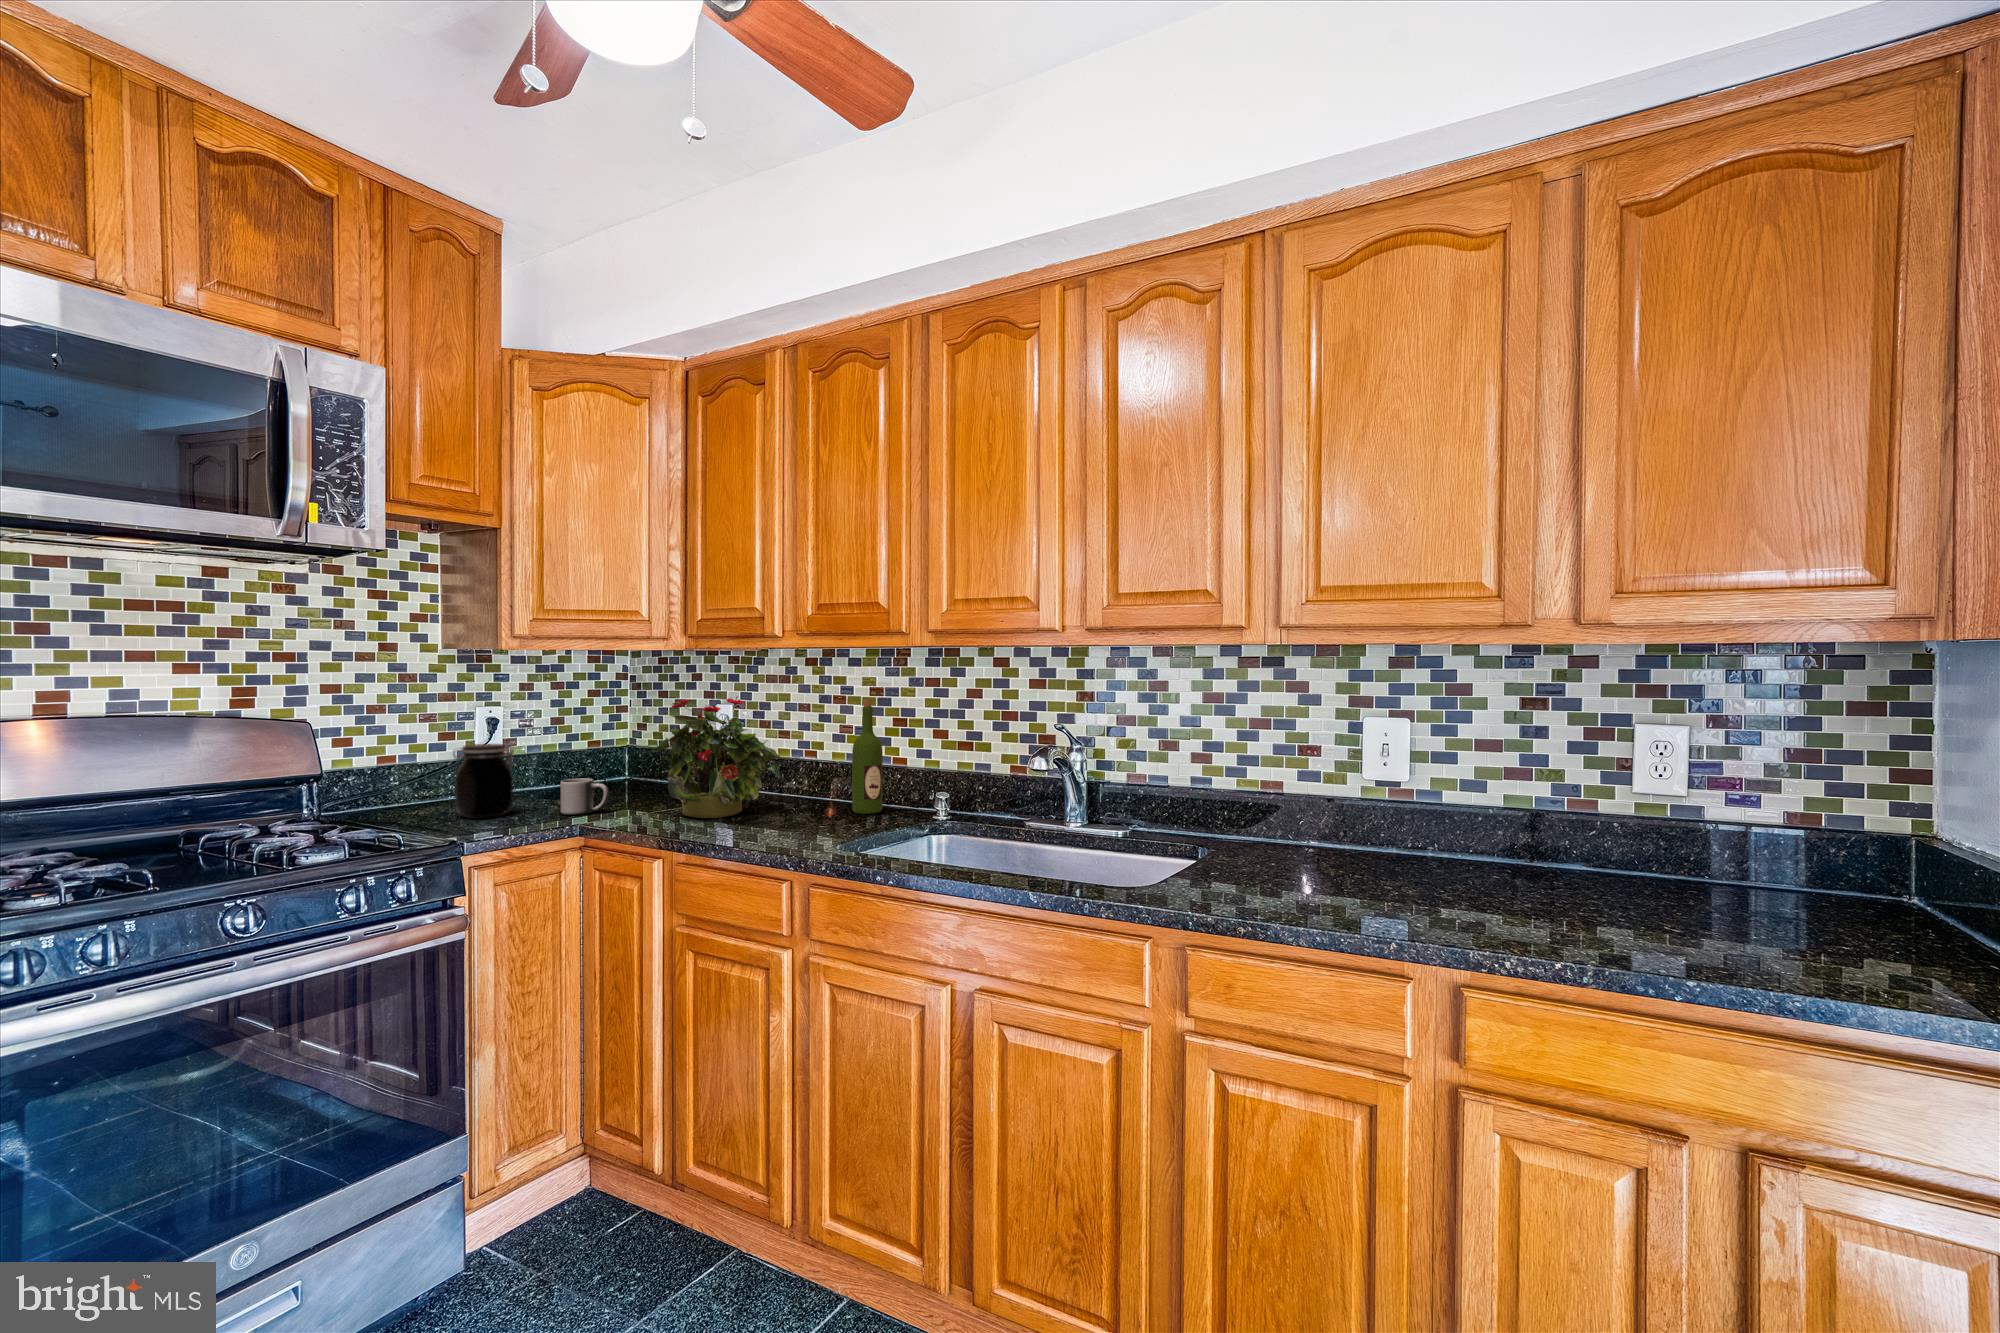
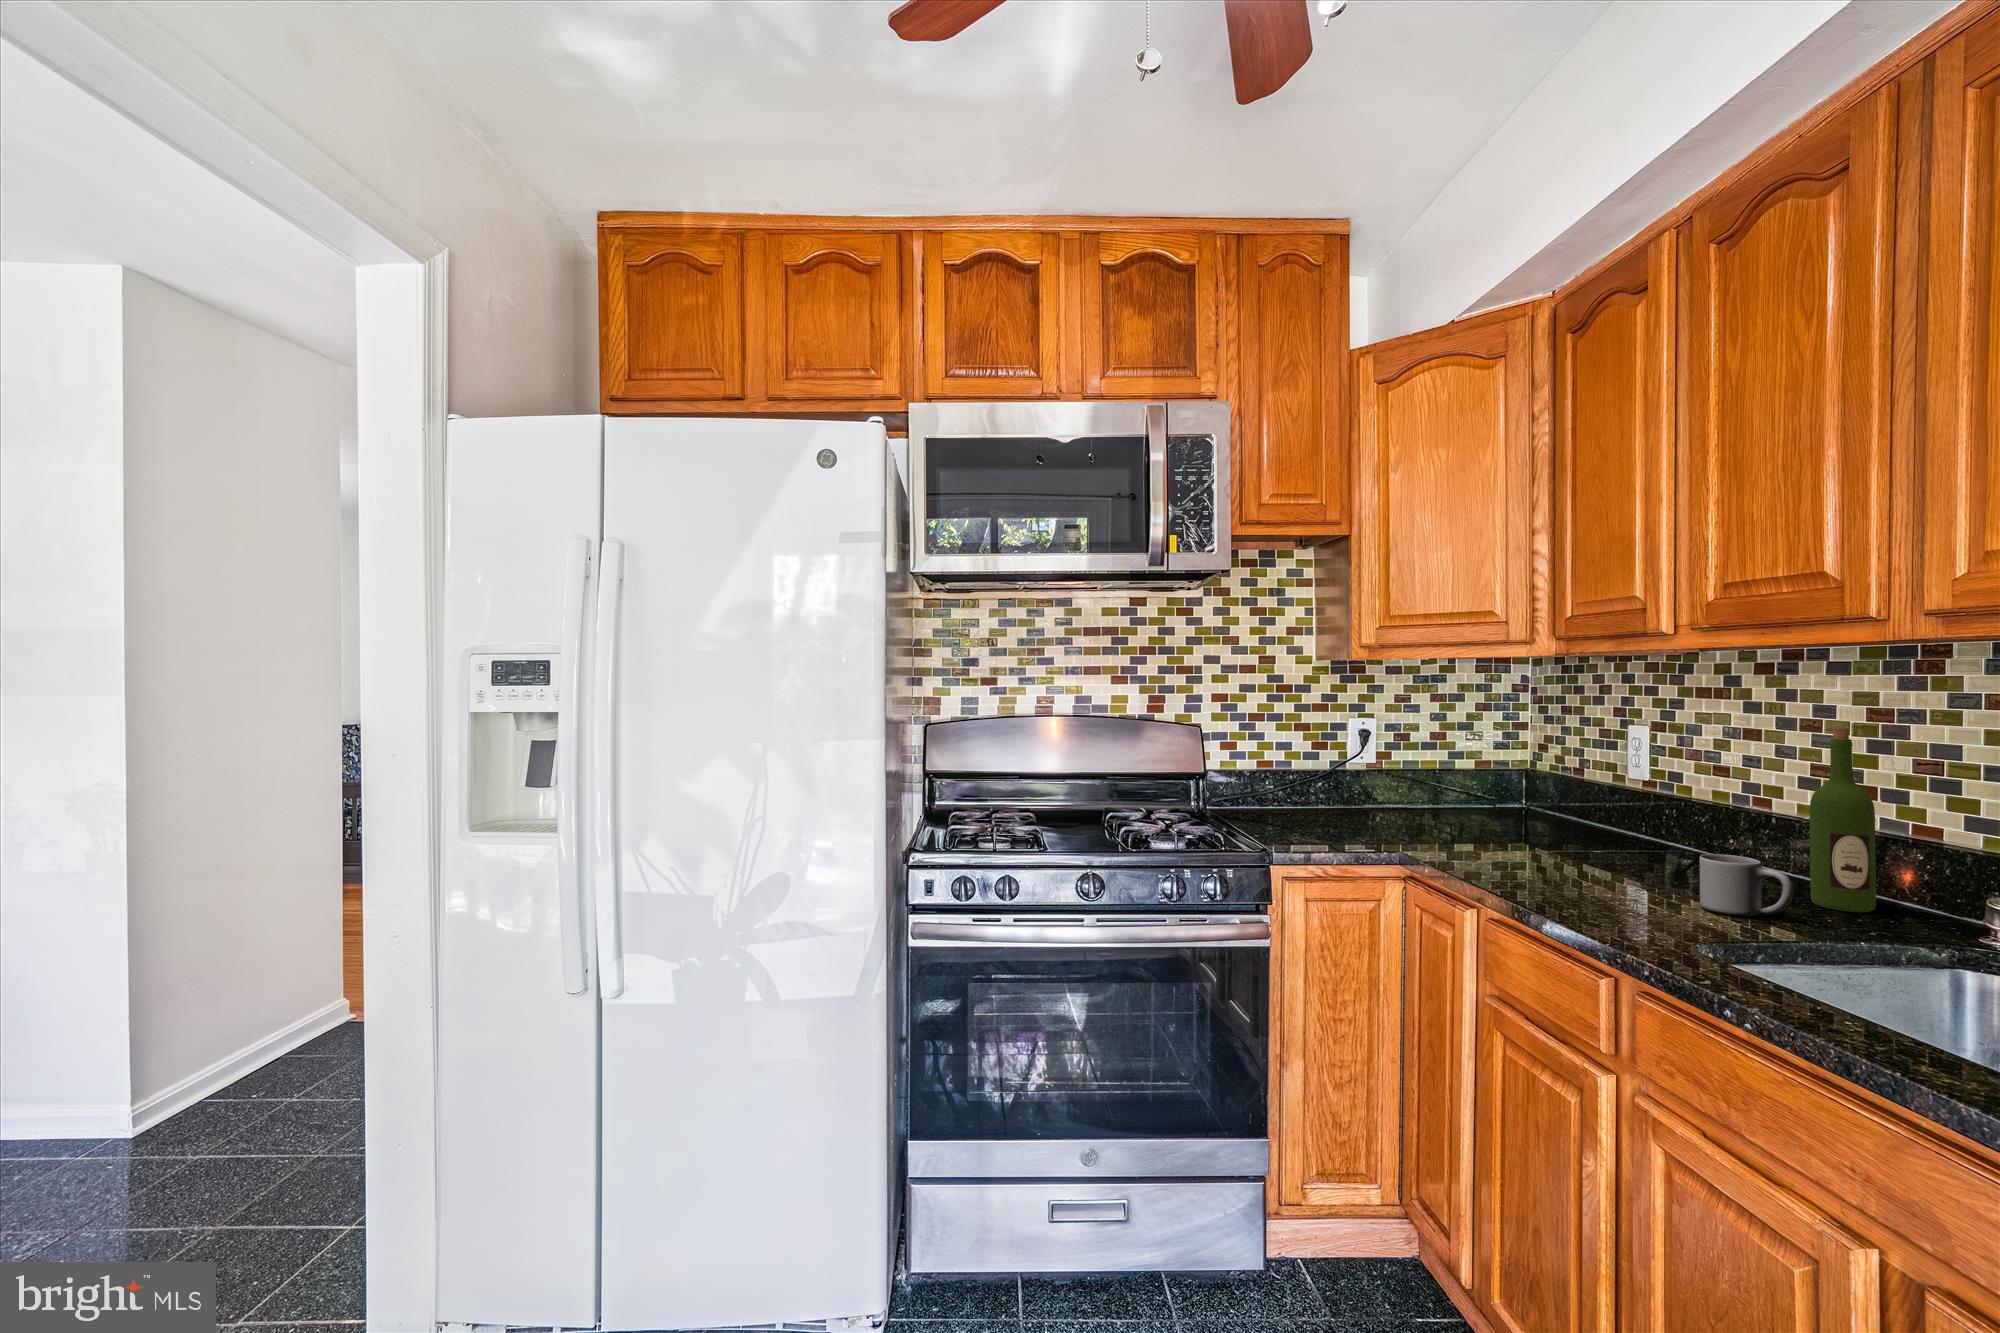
potted plant: present [652,696,781,818] -> none [1486,715,1679,872]
jar: present [453,744,513,819] -> none [1304,754,1361,828]
mug: present [561,778,609,815] -> present [1700,854,1794,916]

